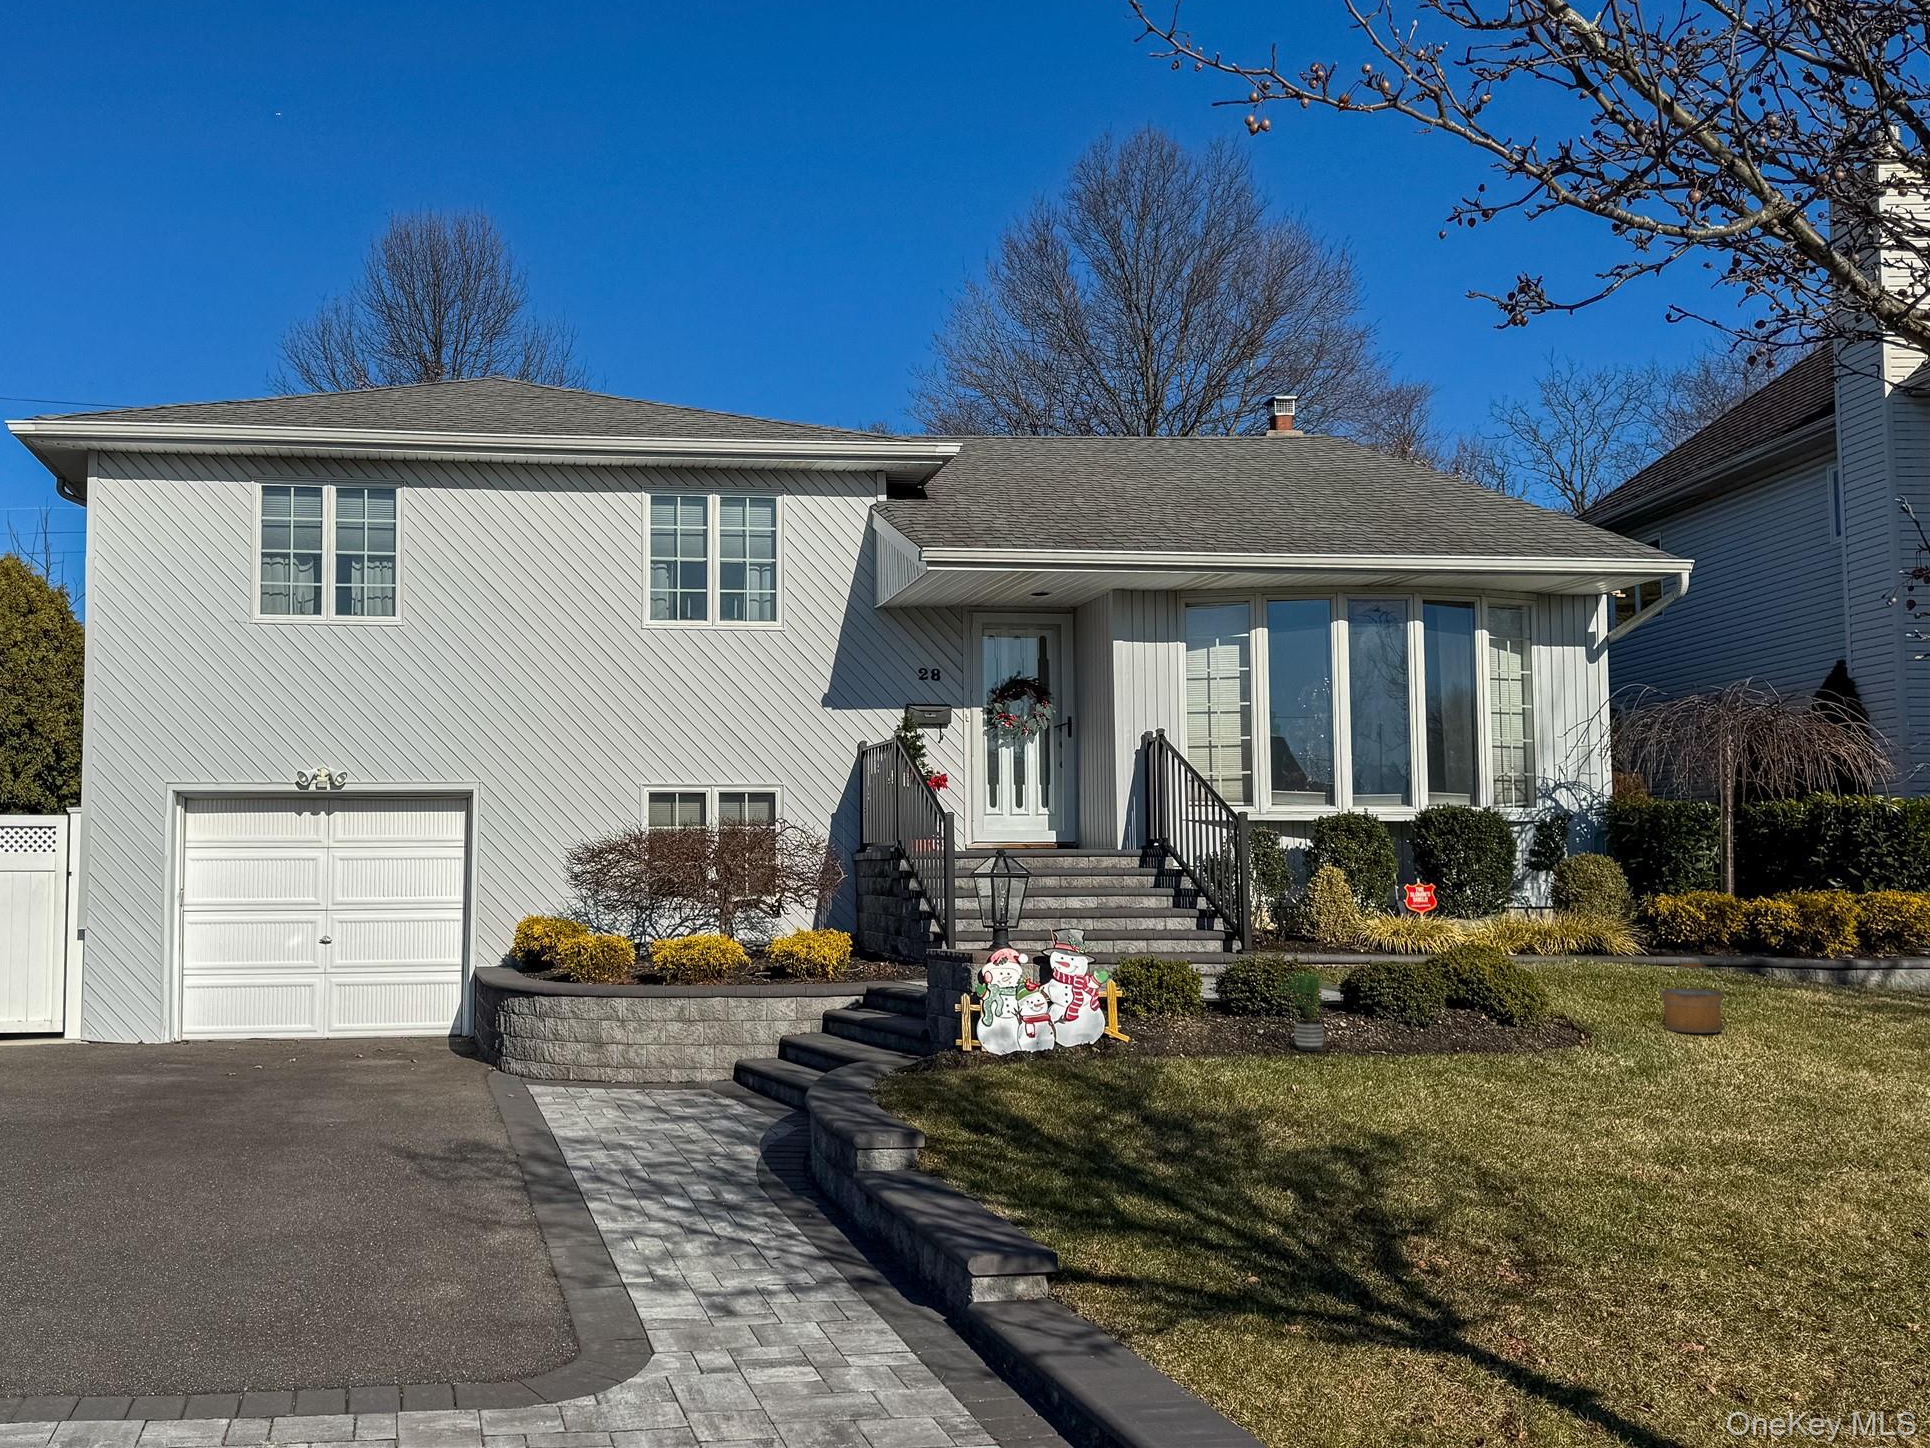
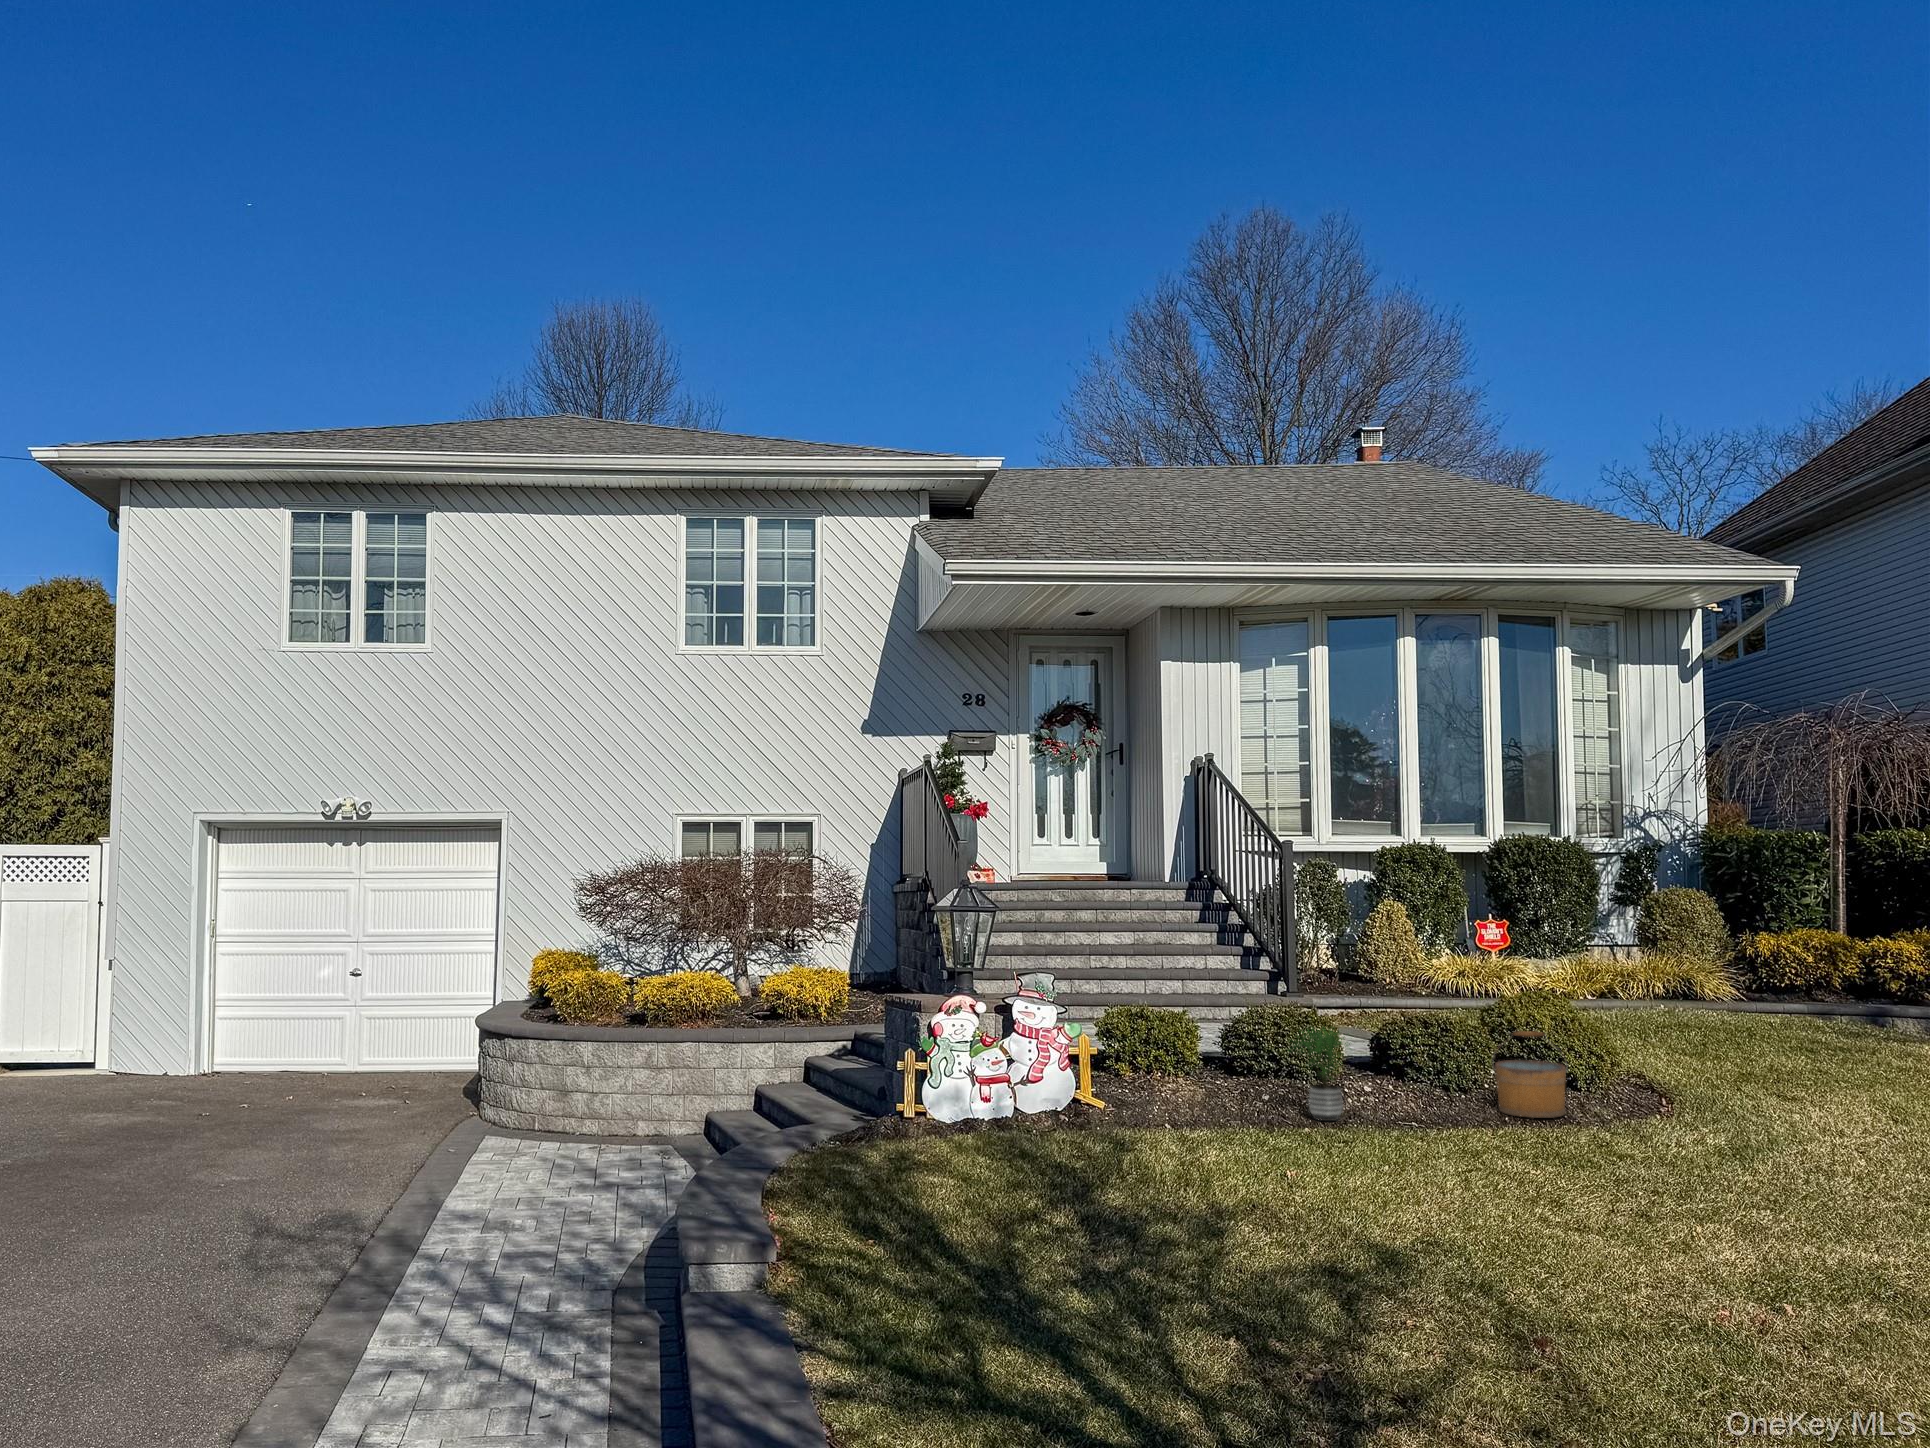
bucket: present [1661,963,1723,1033] -> present [1492,1031,1567,1118]

